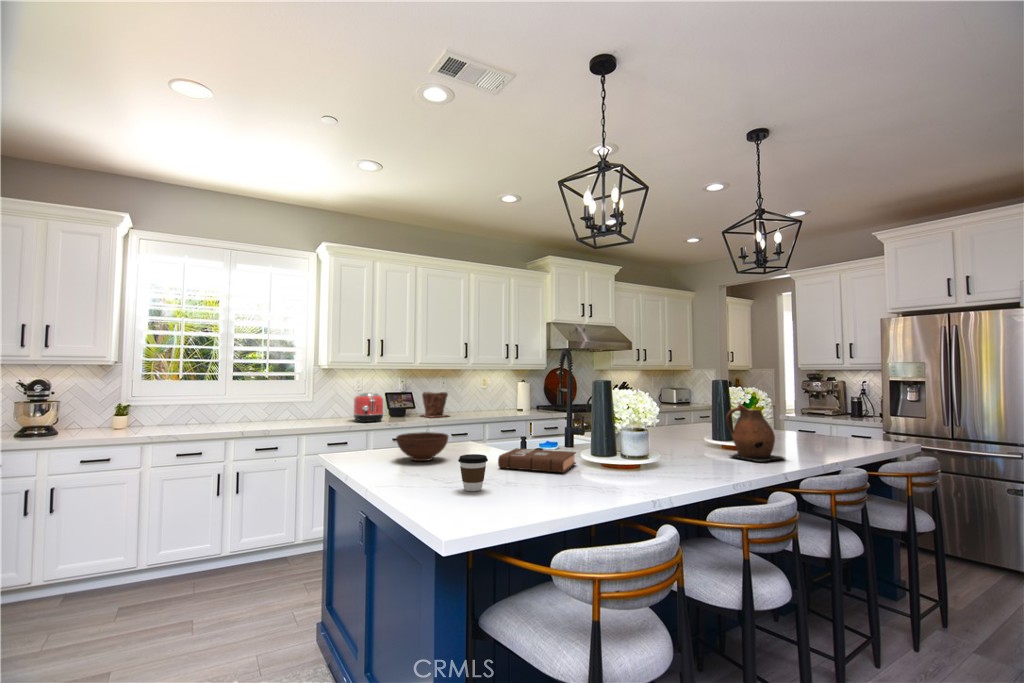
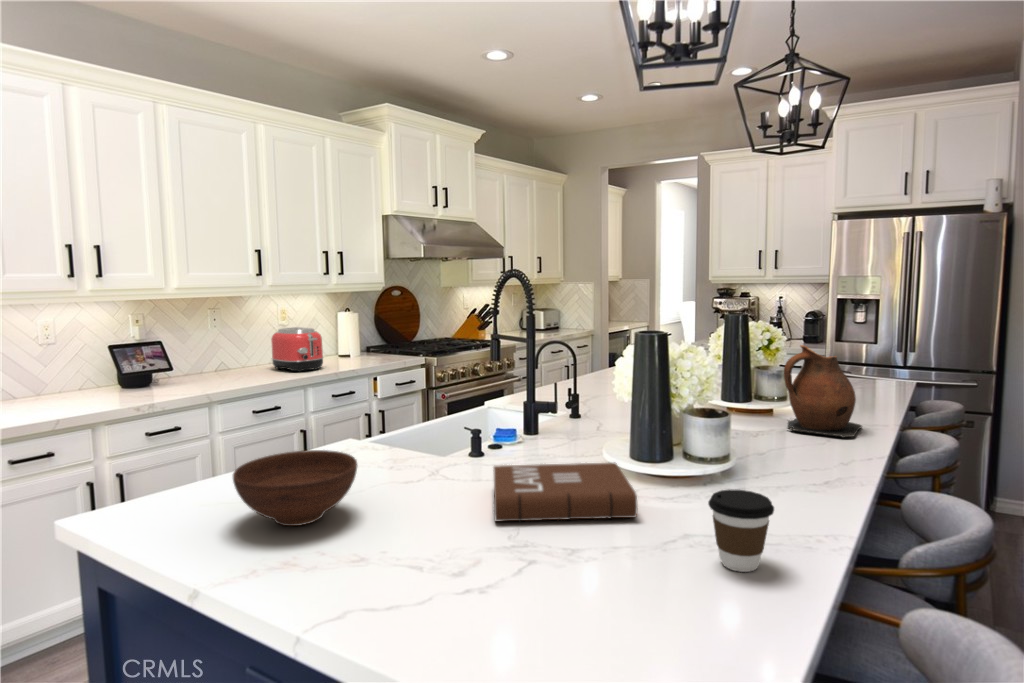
plant pot: present [422,392,448,417] -> none [178,337,241,385]
toaster: present [353,393,383,422] -> present [271,327,324,372]
coffee cup: present [458,454,488,491] -> present [708,490,774,572]

